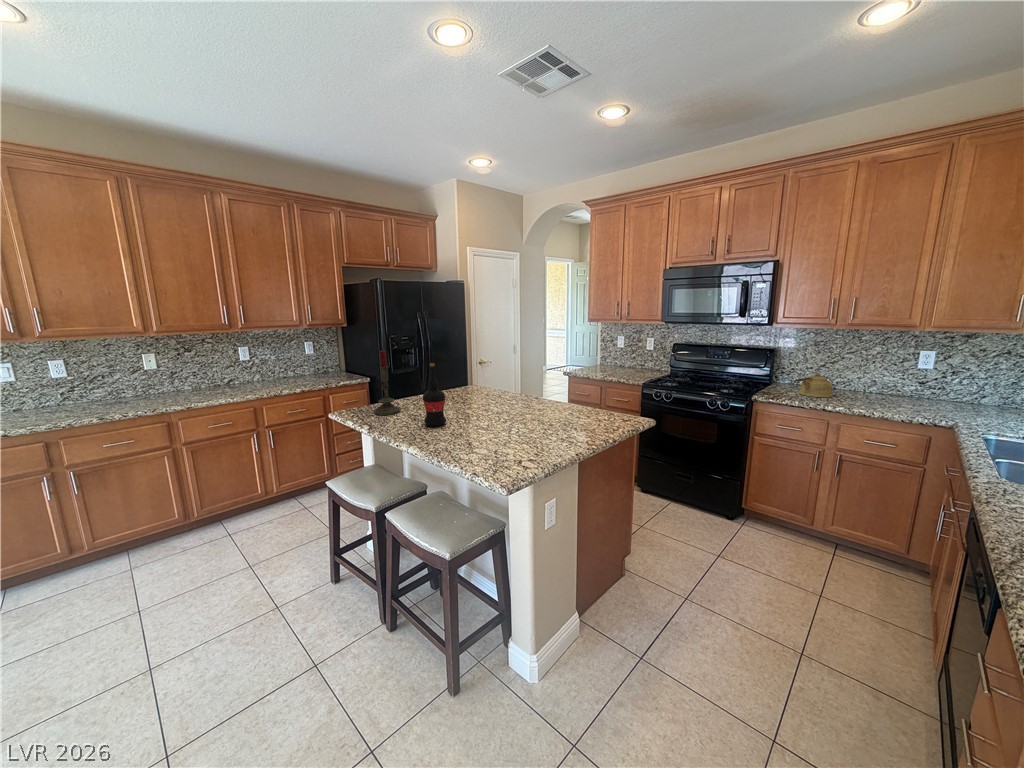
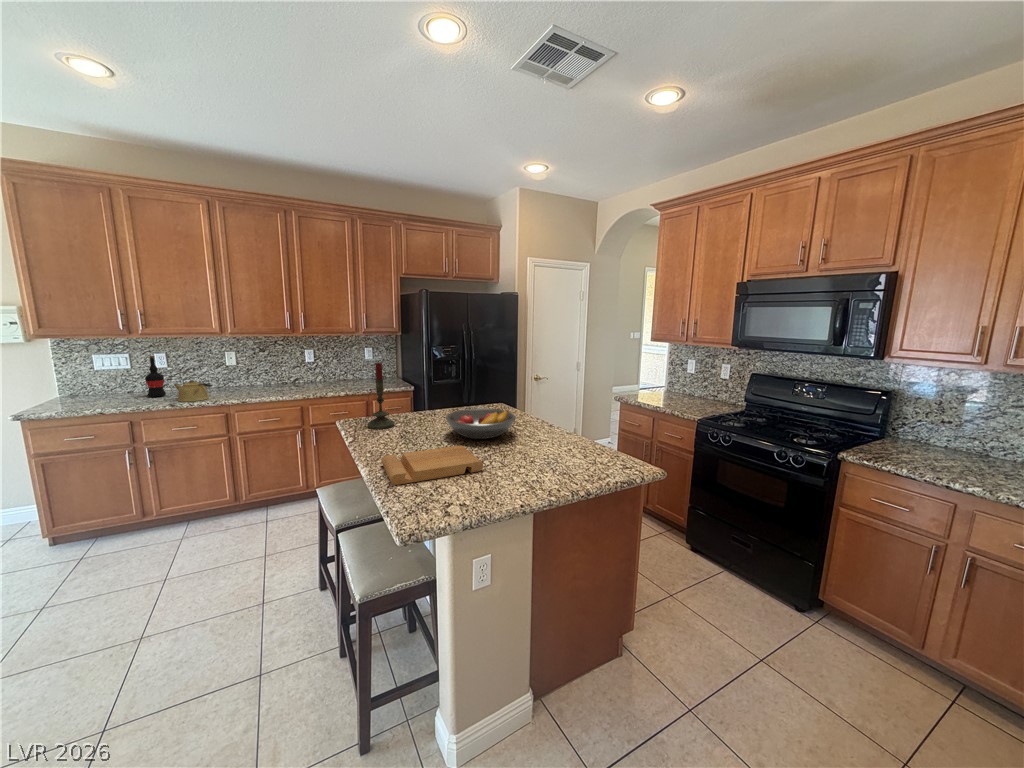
wine bottle: present [423,363,446,426] -> present [145,356,166,397]
kettle: present [795,373,832,397] -> present [174,380,212,402]
fruit bowl: none [458,385,522,413] -> present [446,408,516,439]
cutting board: none [432,418,525,454] -> present [381,445,483,485]

